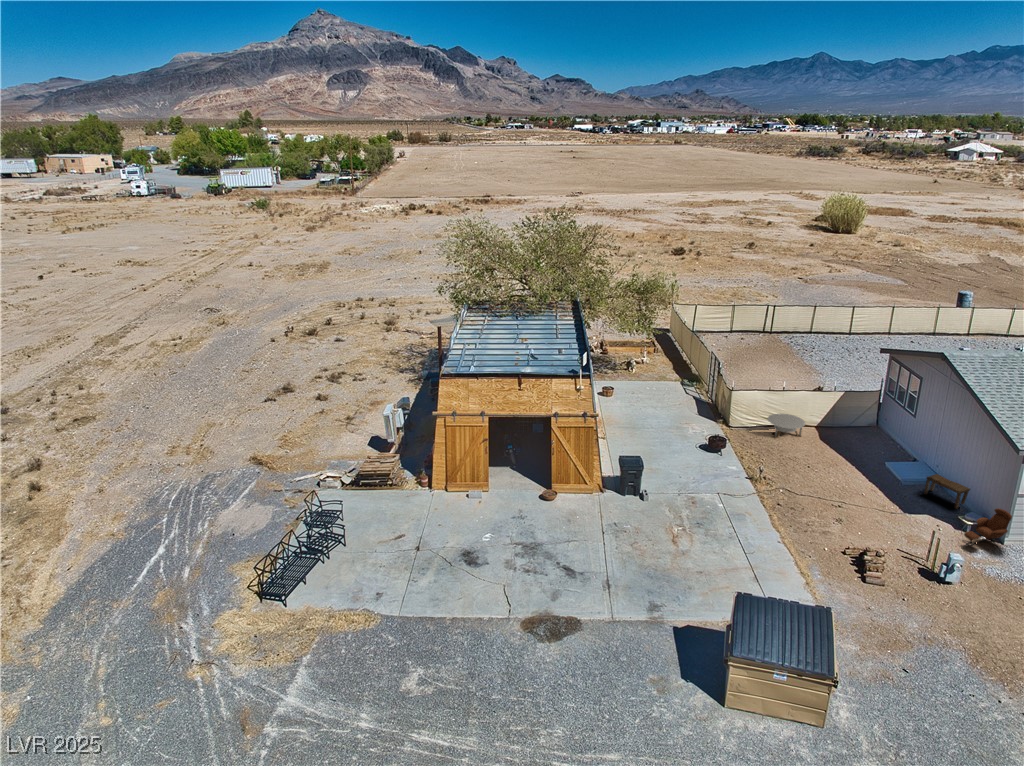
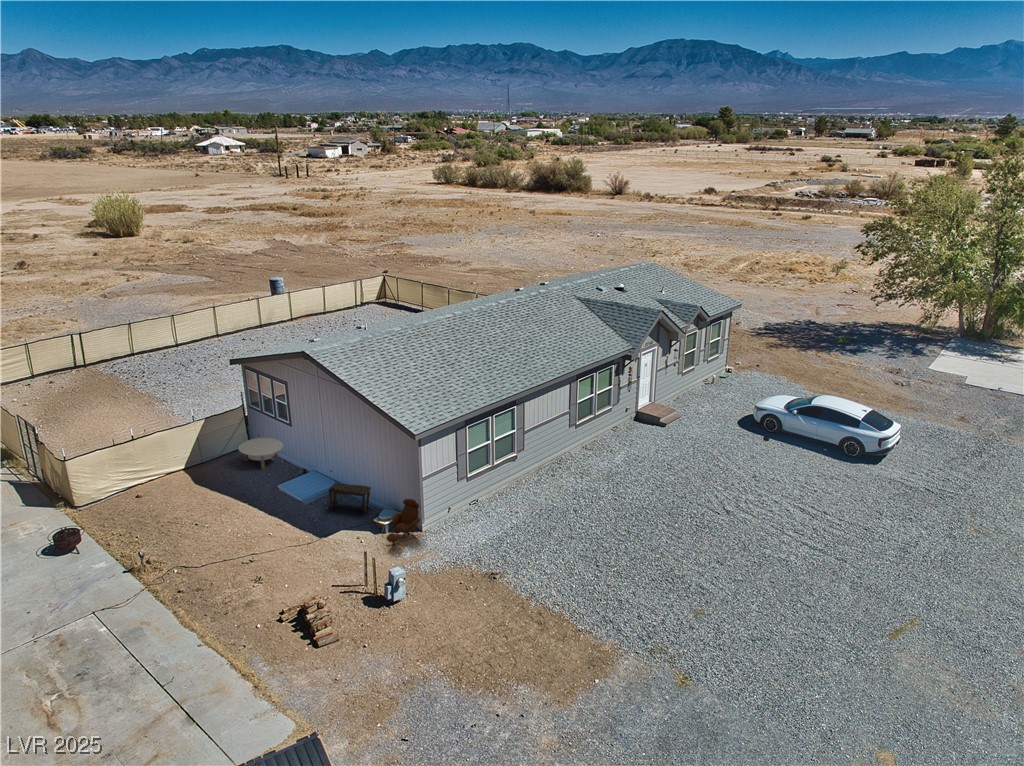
round table: present [768,414,805,438] -> present [238,438,283,470]

